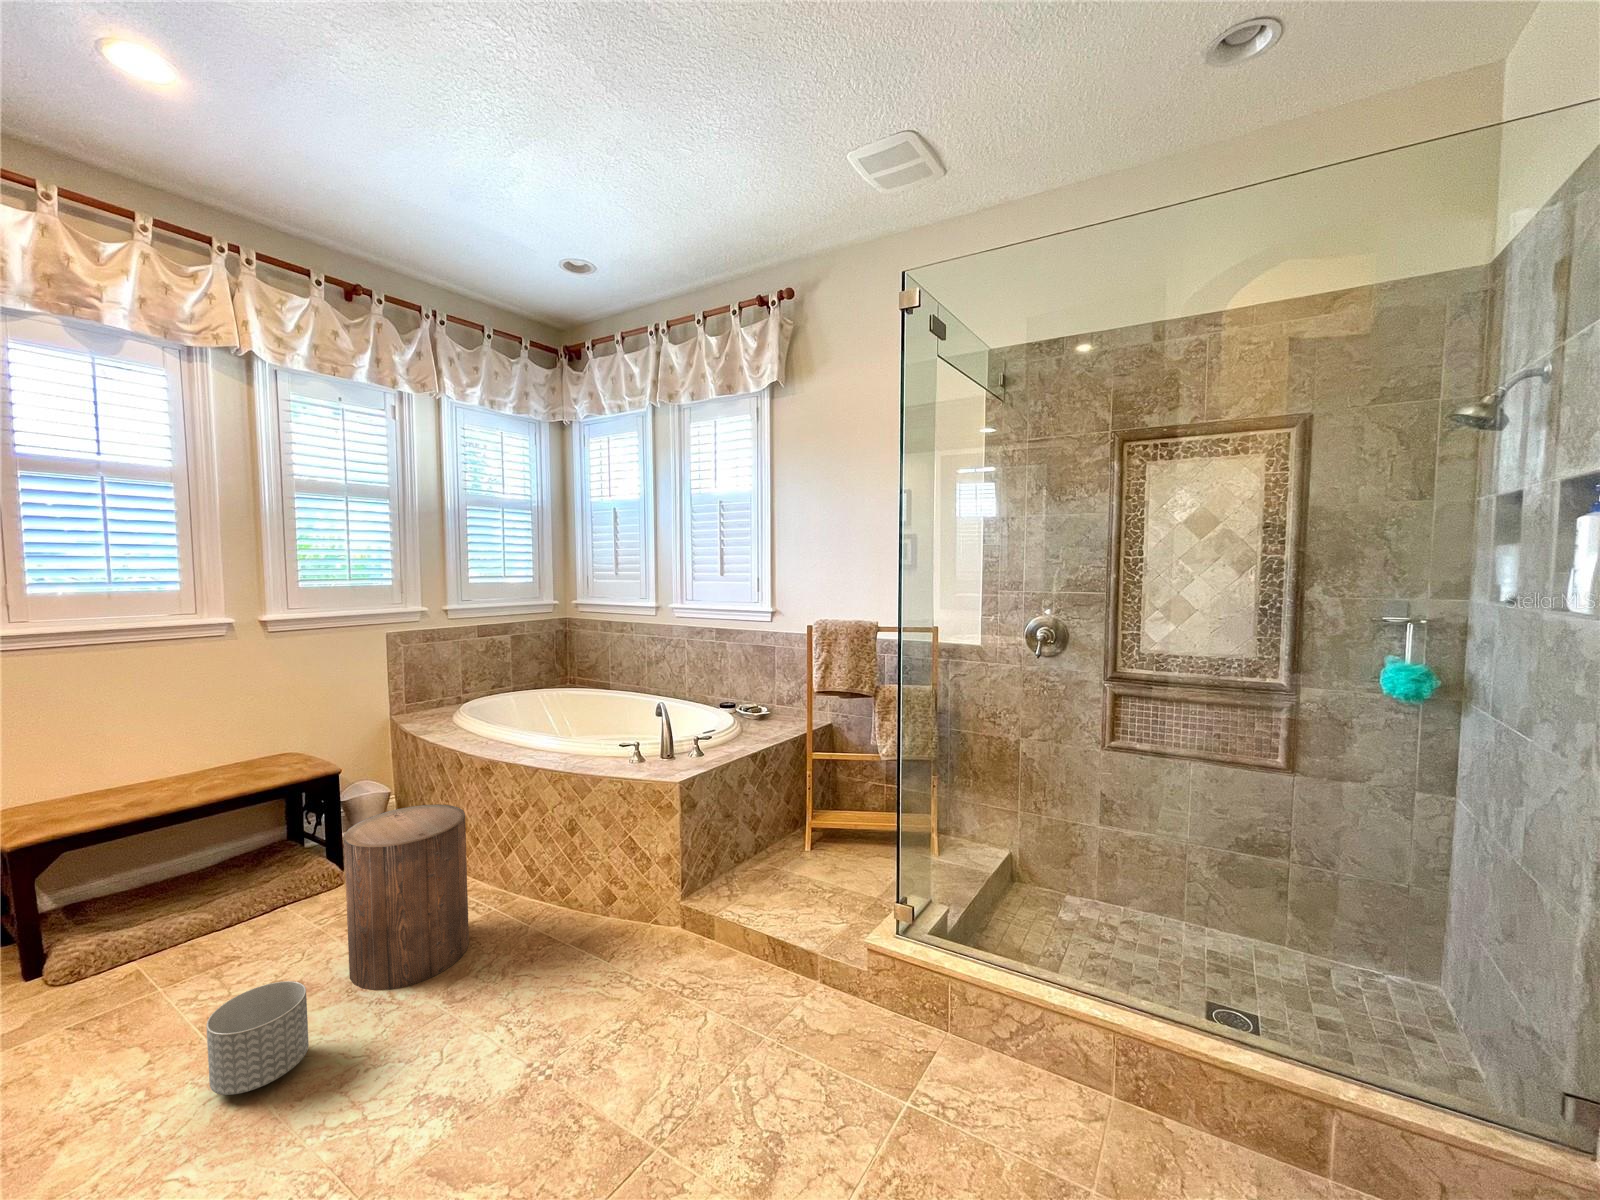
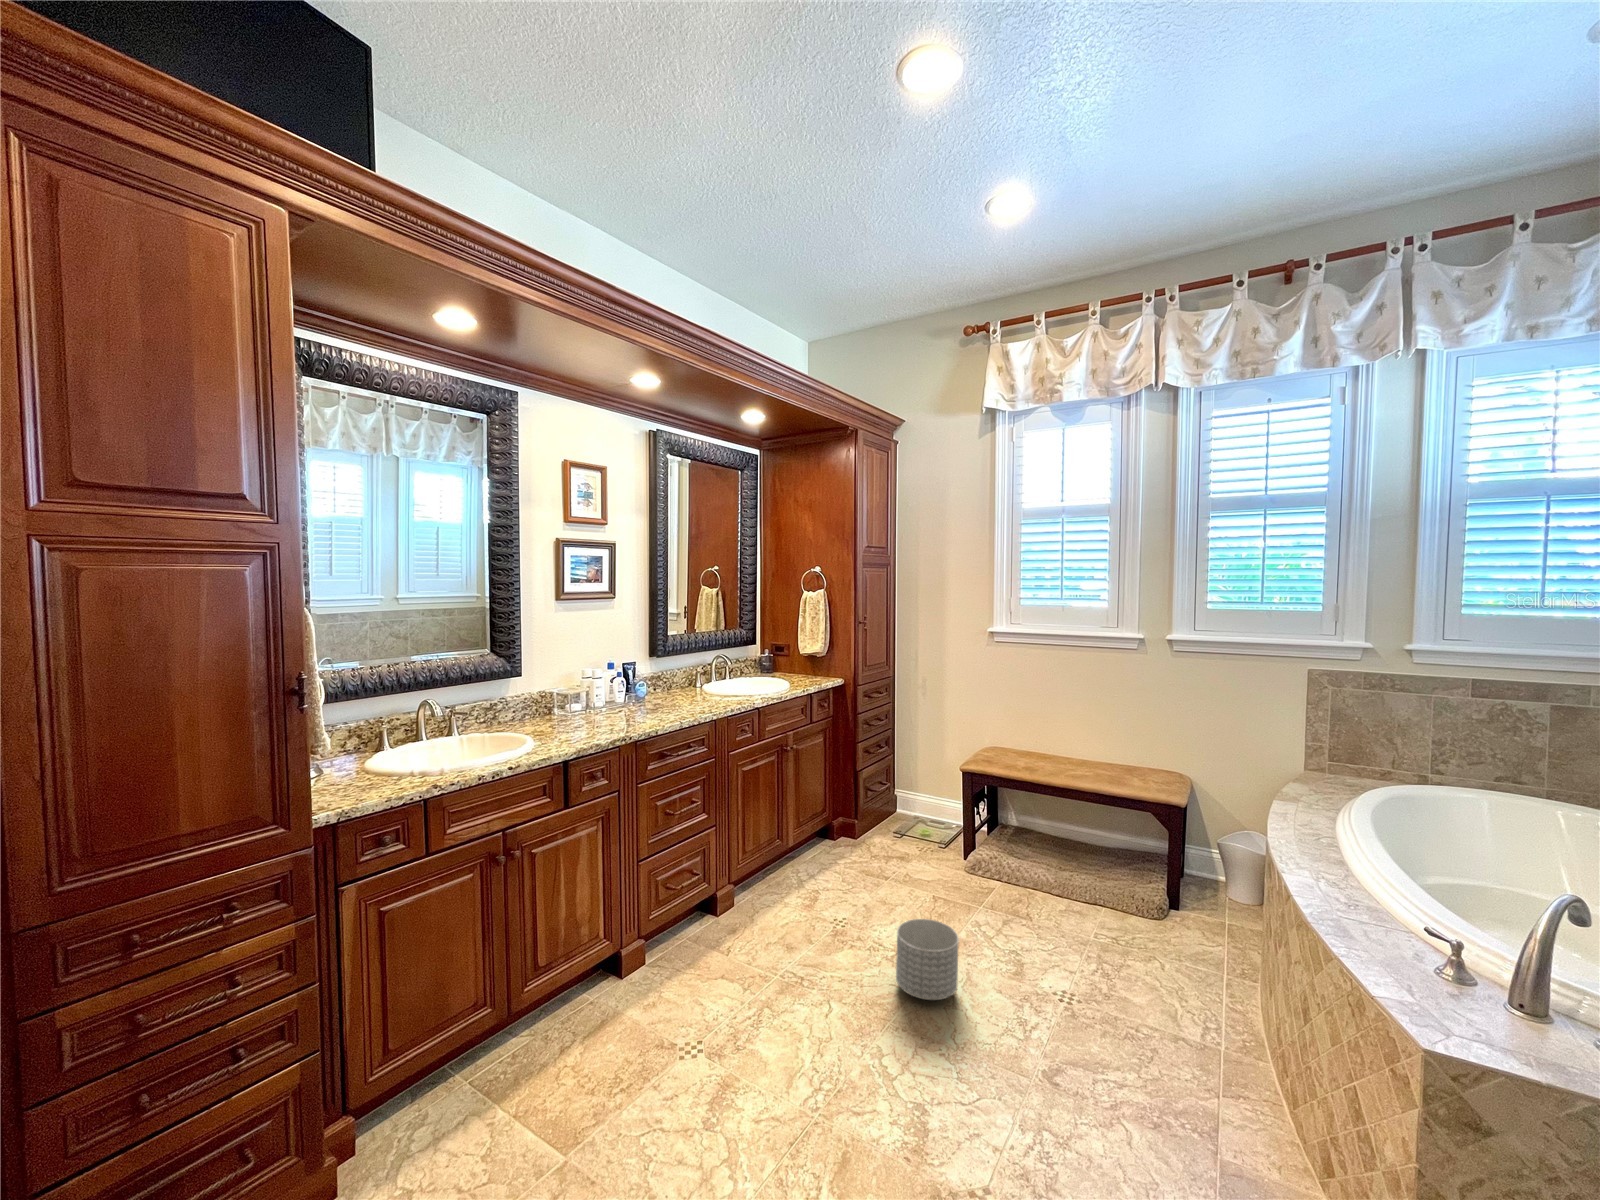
stool: present [344,804,469,990] -> none [1035,846,1163,1056]

